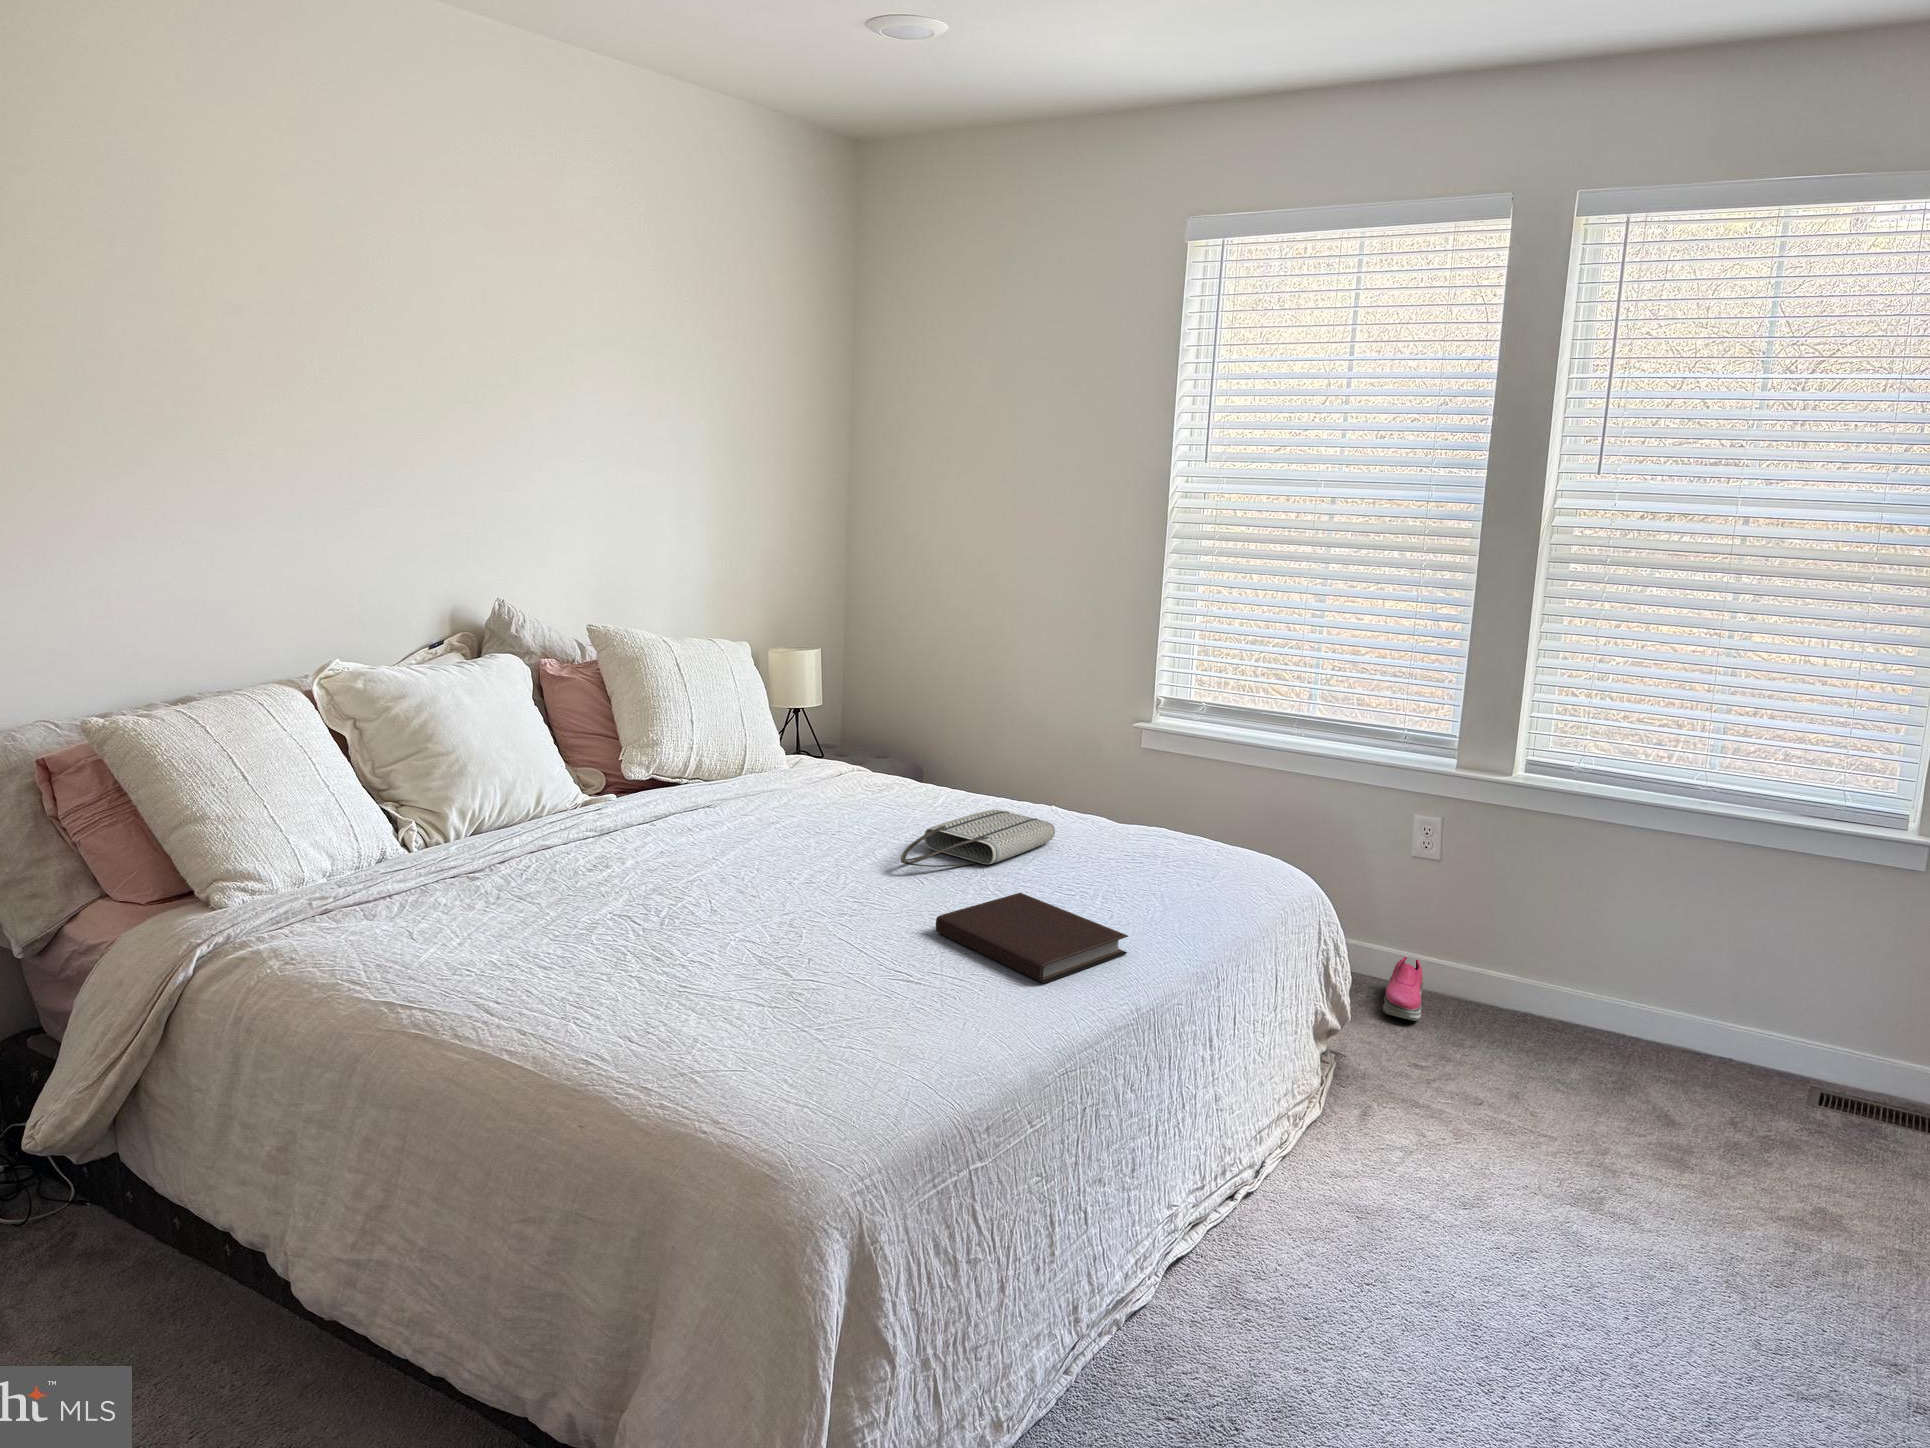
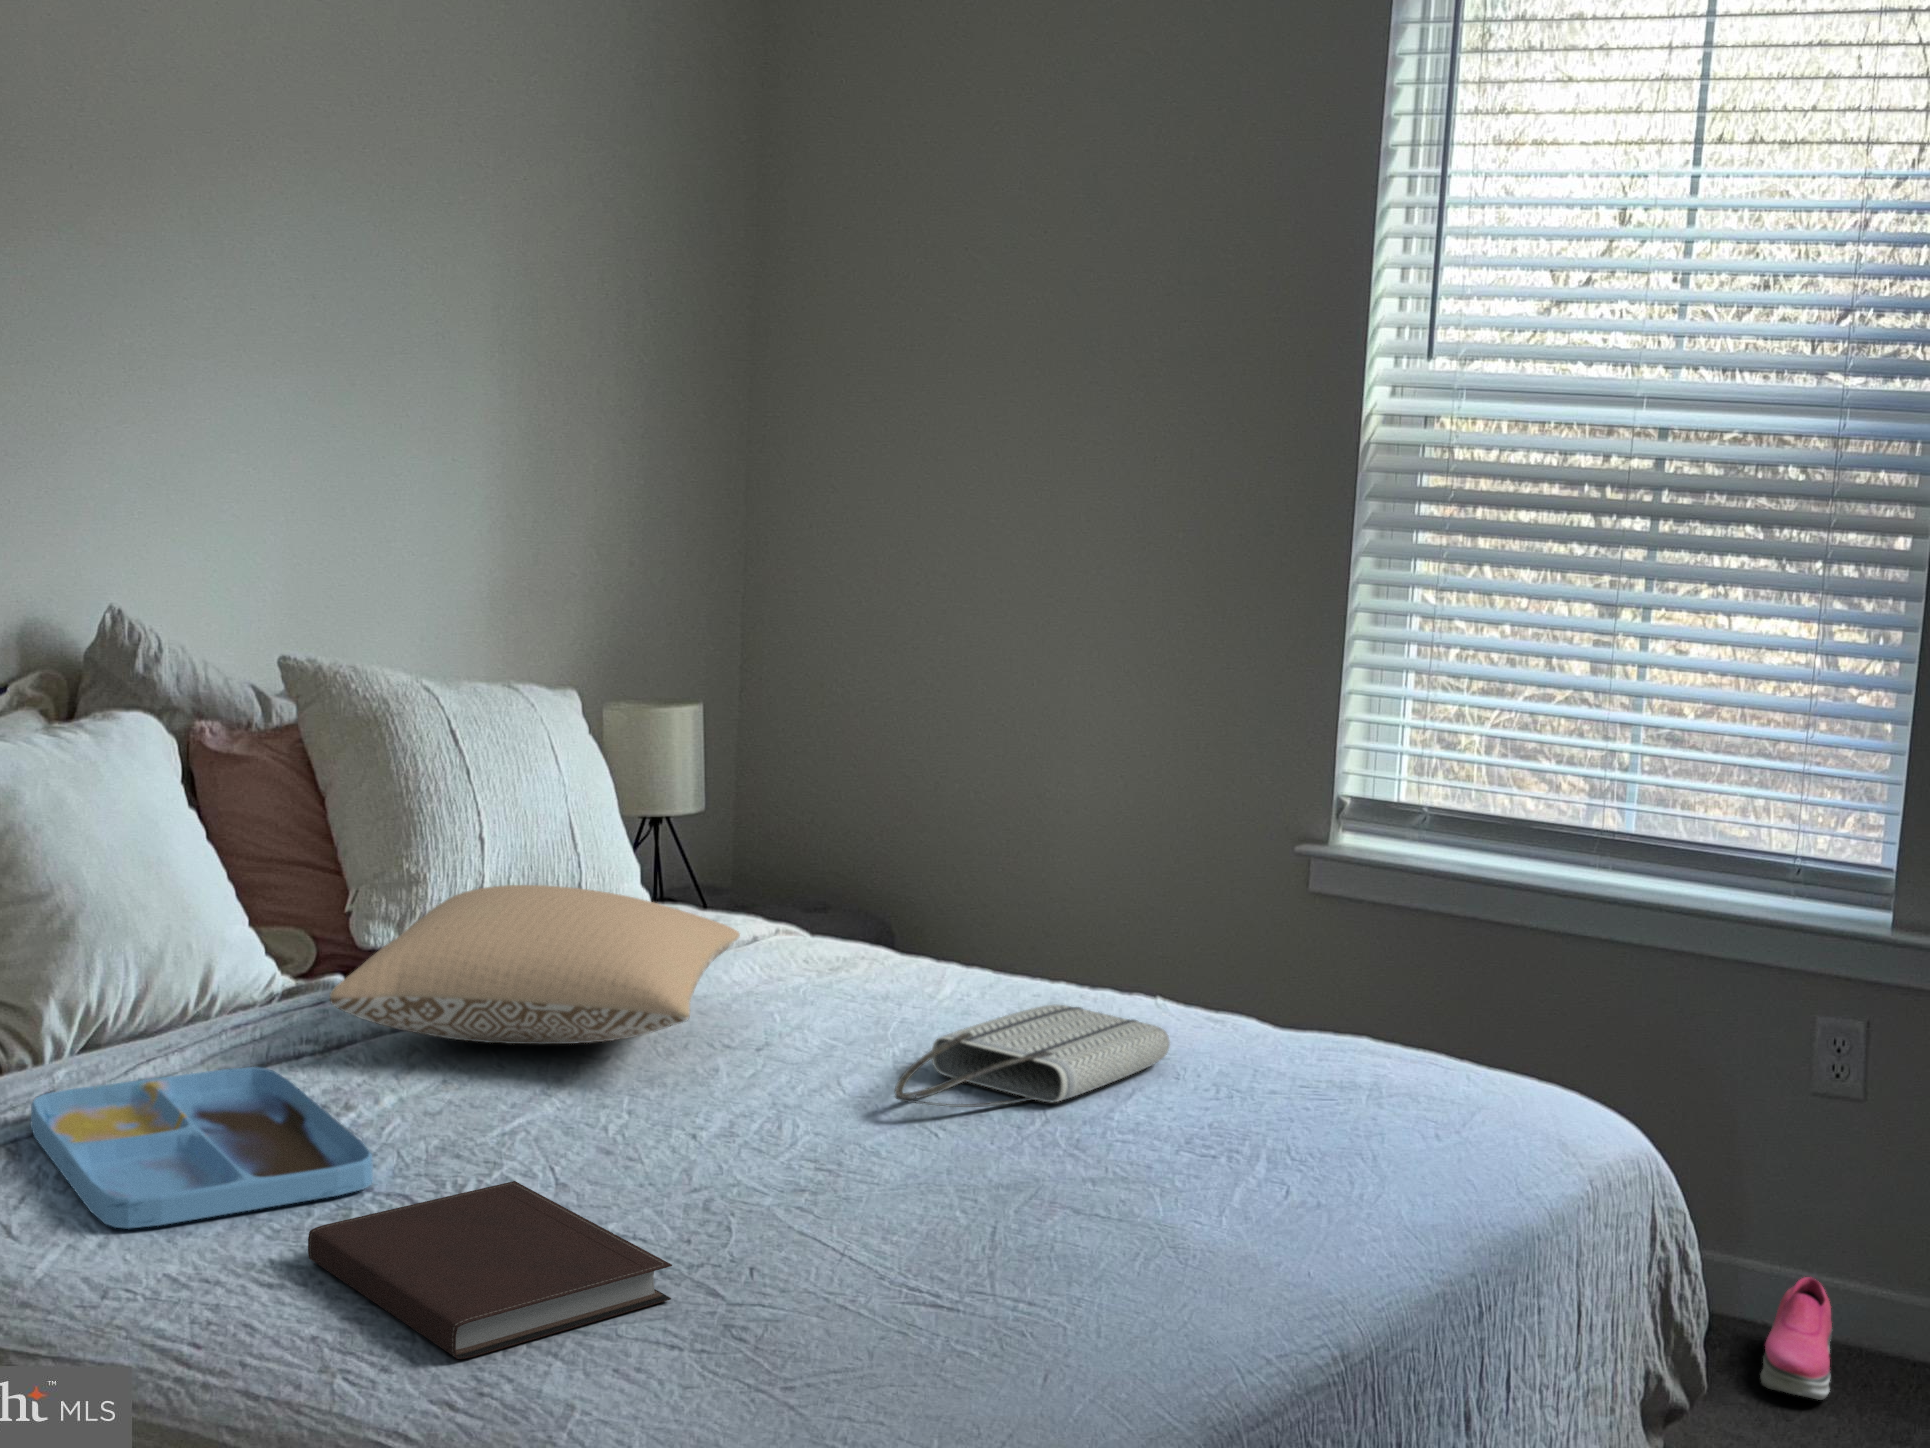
pillow: none [600,747,826,831] -> present [330,885,740,1044]
tray: none [435,845,611,935] -> present [31,1067,373,1229]
notebook: present [936,893,1128,983] -> present [308,1181,672,1359]

